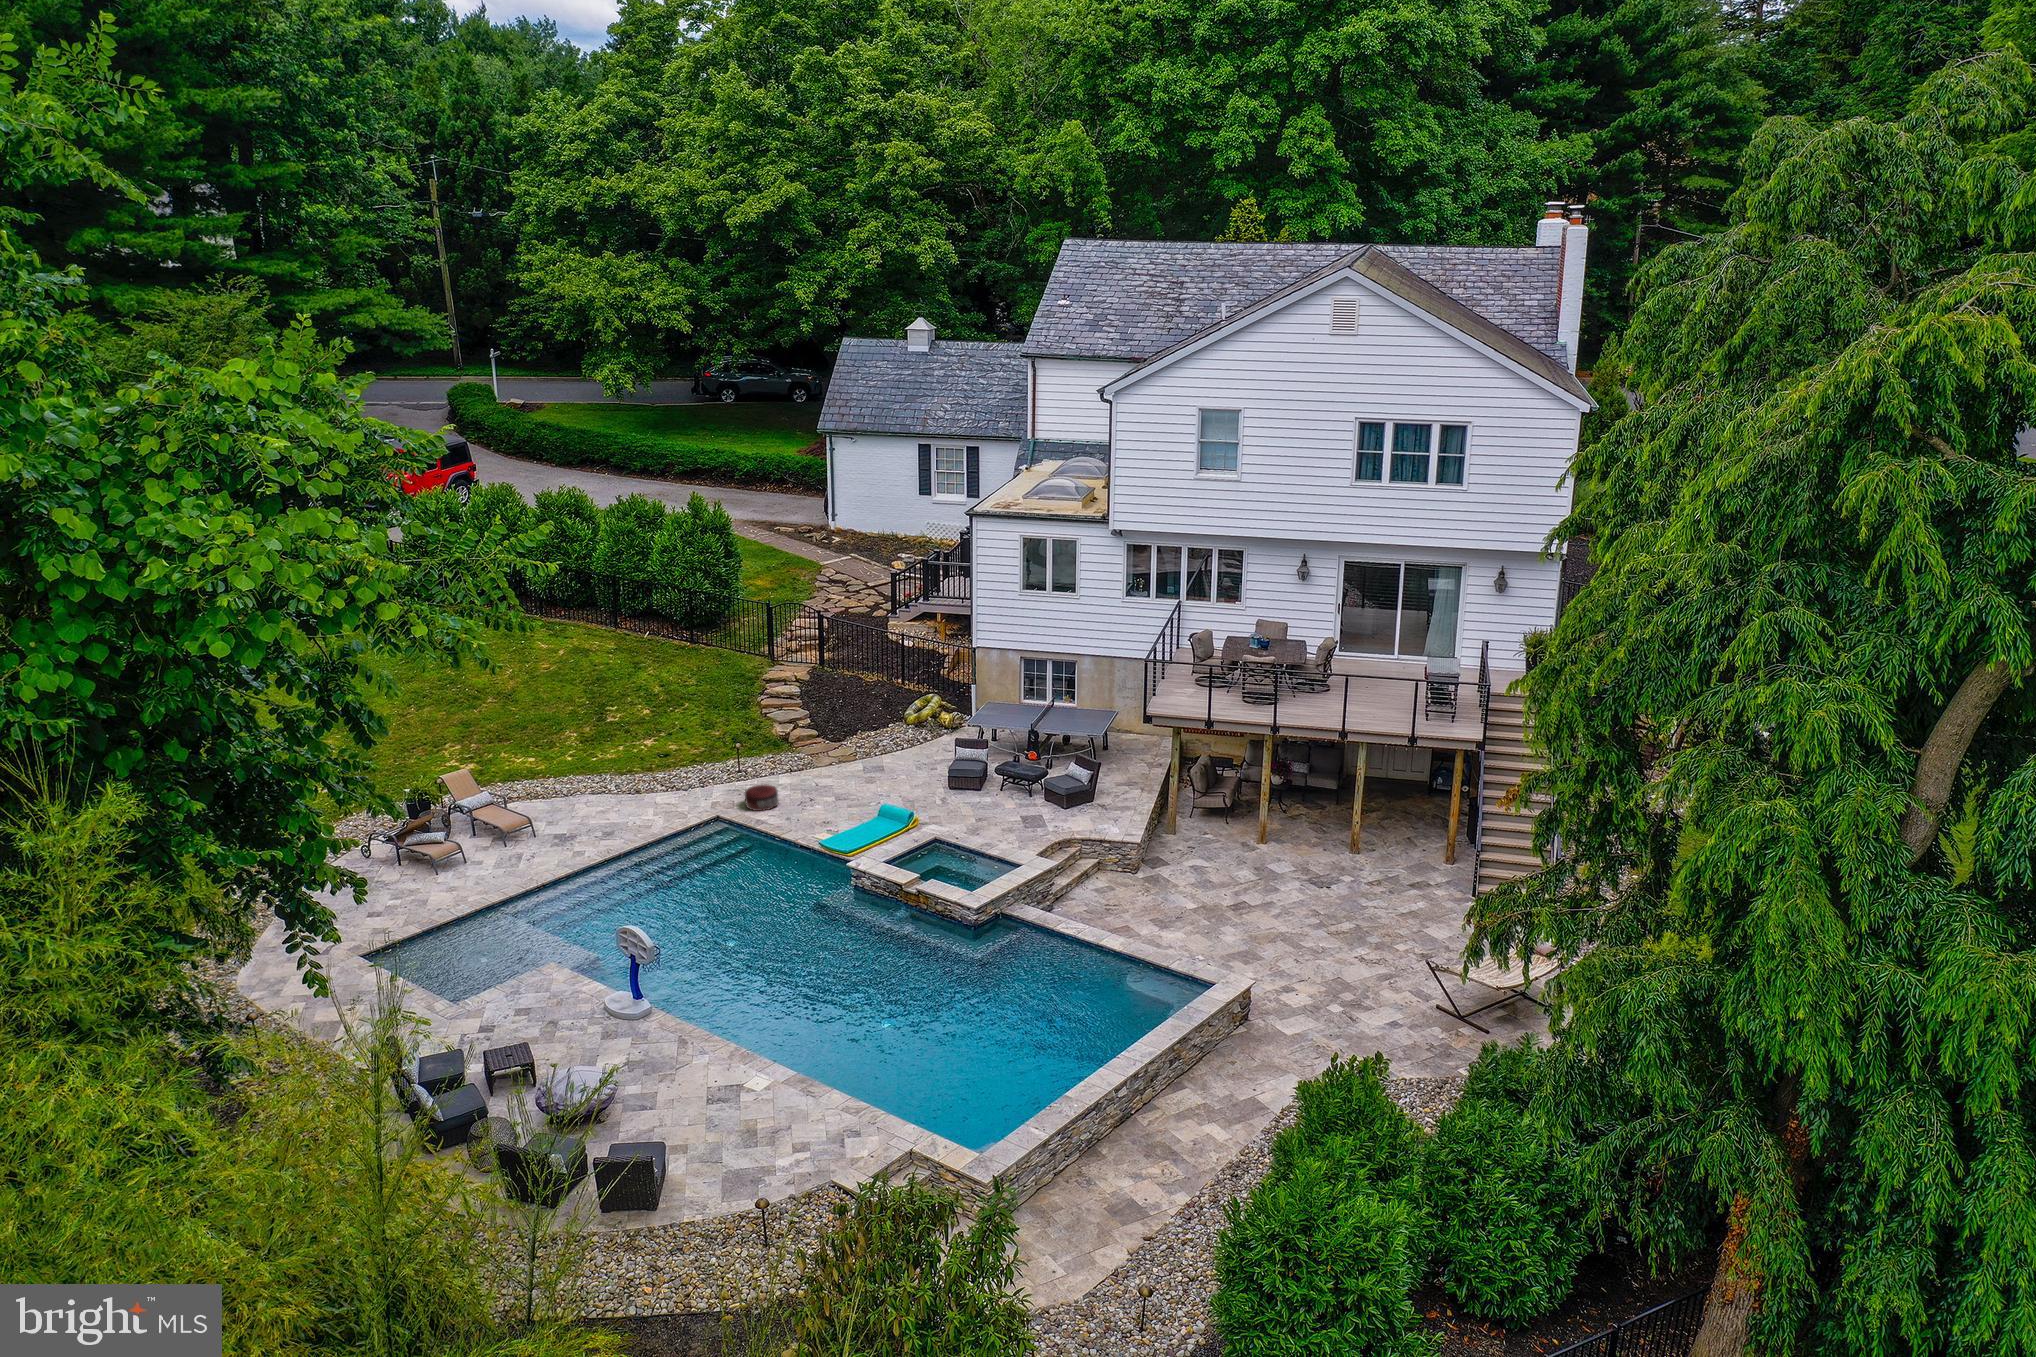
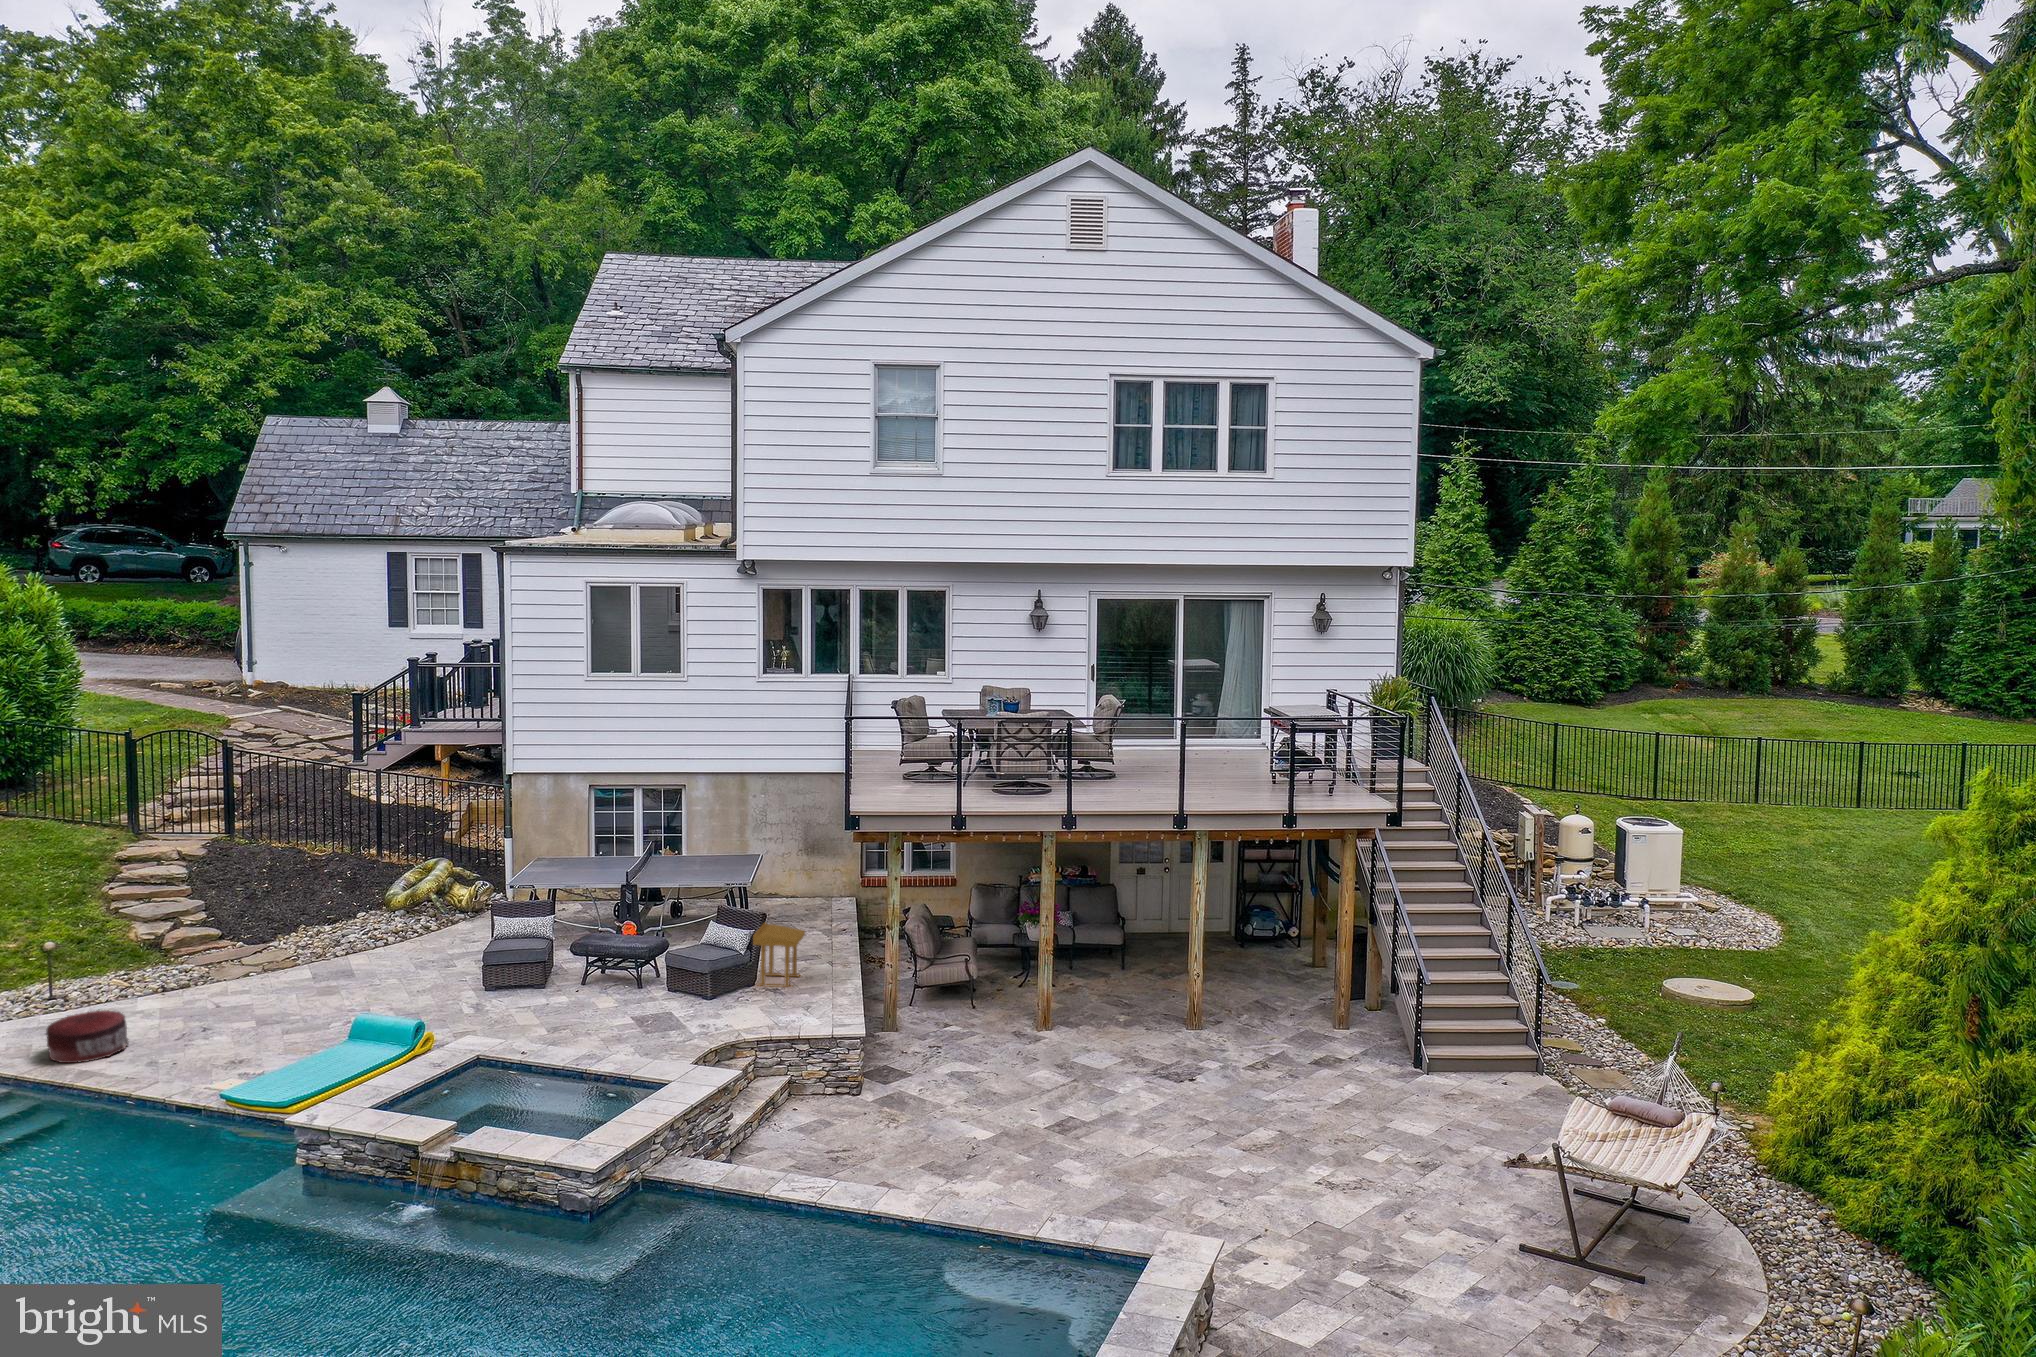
side table: none [1090,768,1122,809] -> present [753,922,805,987]

